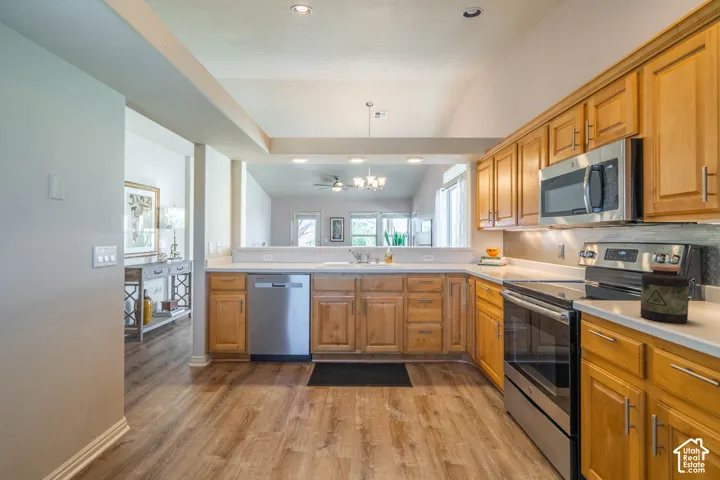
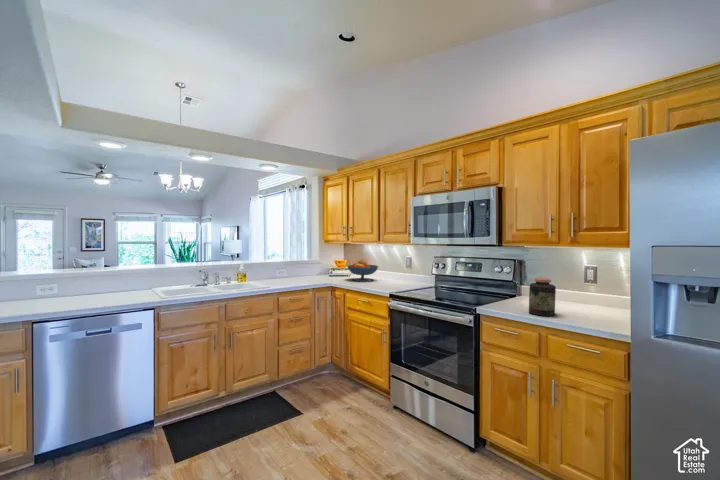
fruit bowl: none [487,248,524,271] -> present [347,260,378,282]

